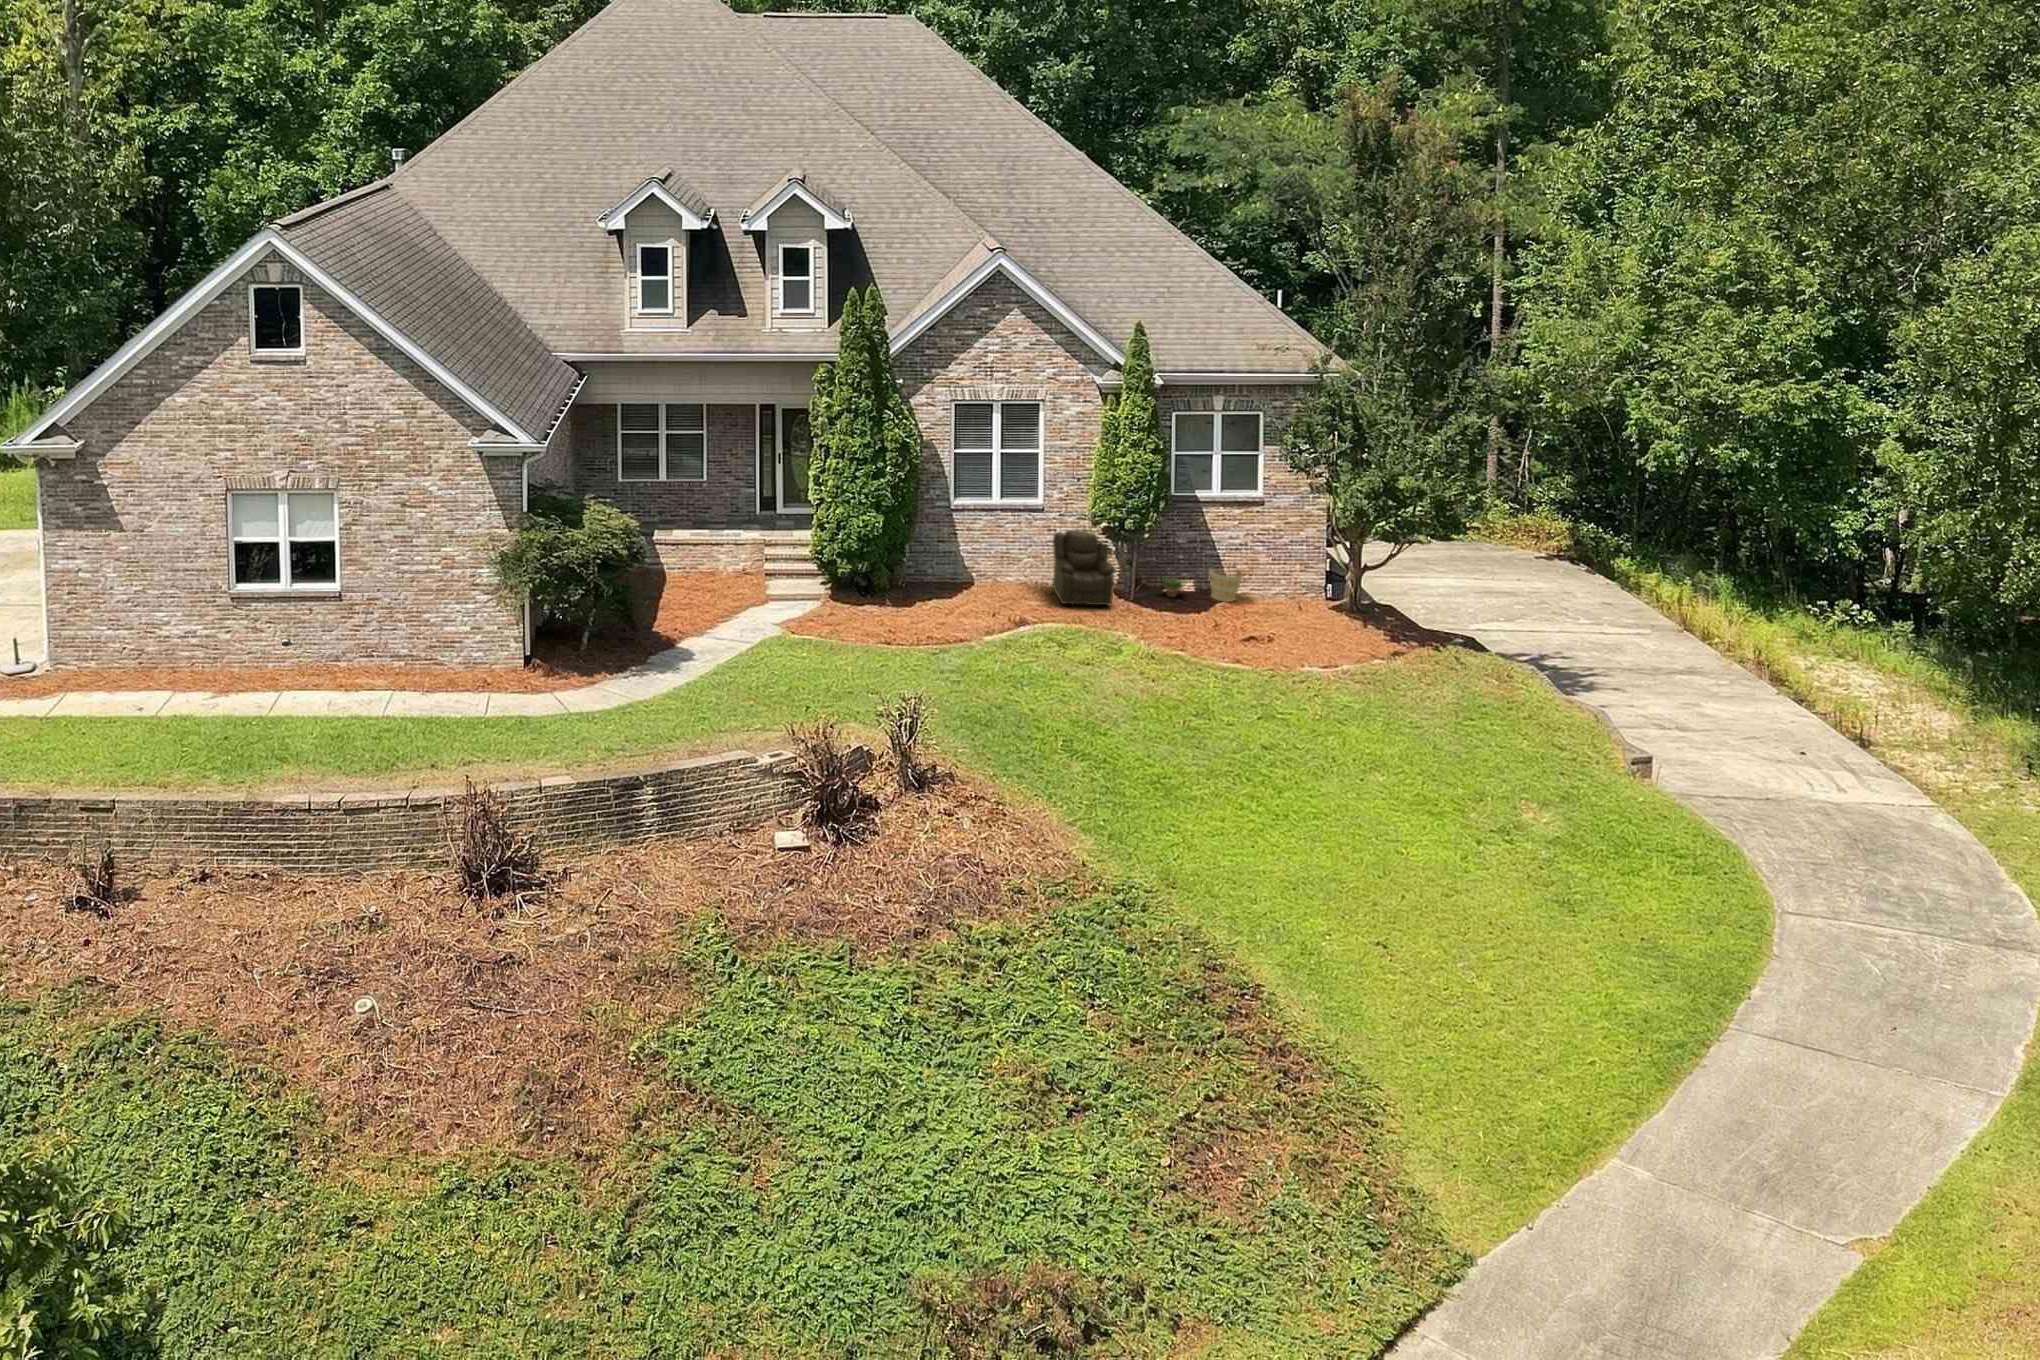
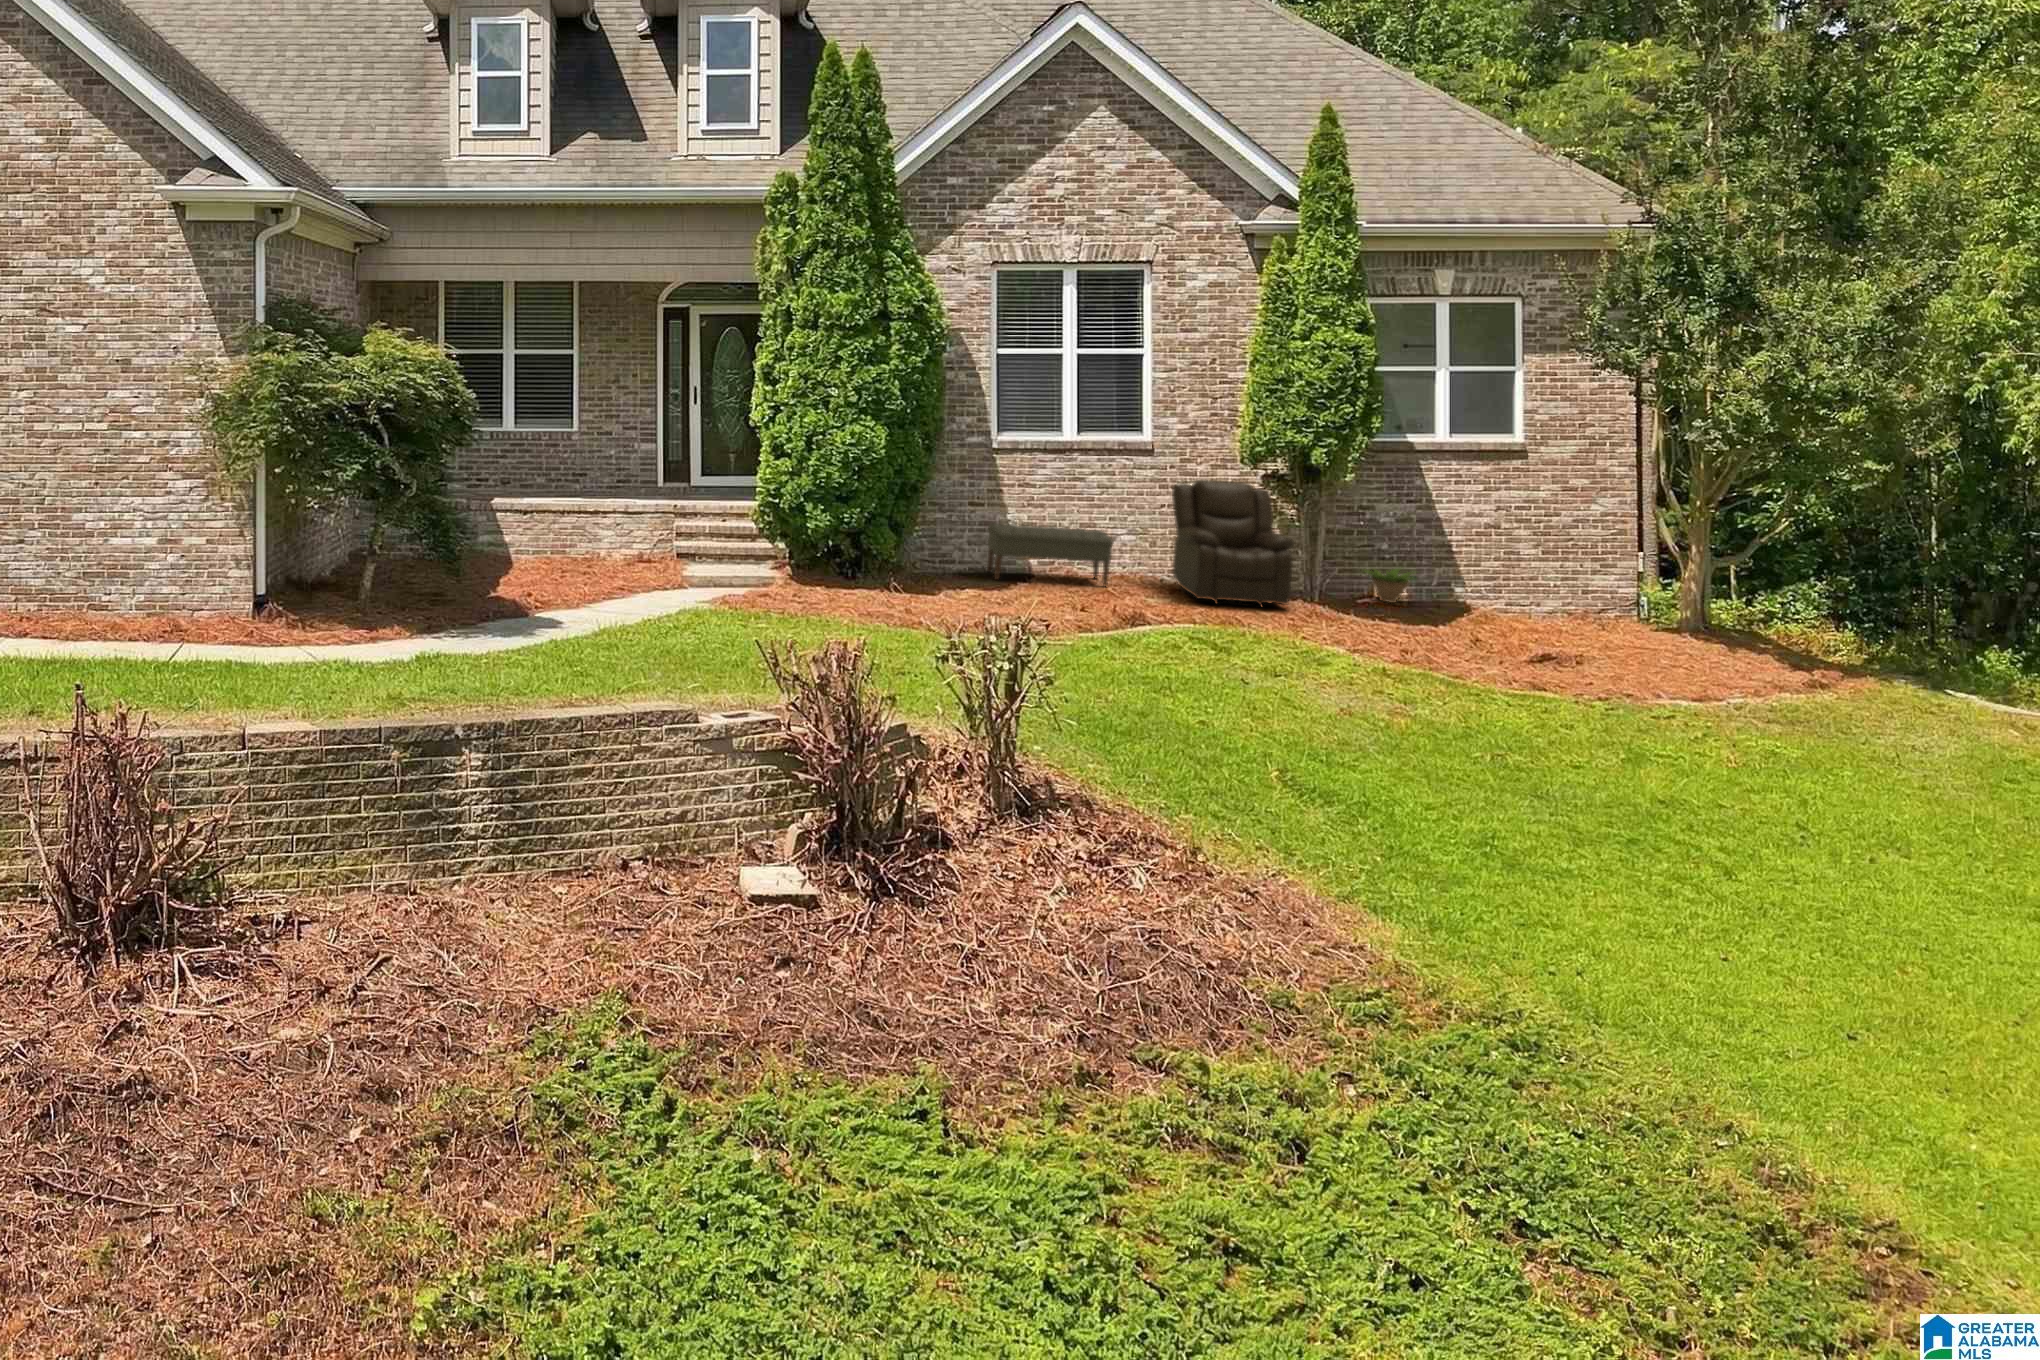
bench: none [948,556,1018,594] -> present [987,523,1113,587]
wooden bucket: present [1209,569,1243,602] -> none [1456,553,1524,613]

